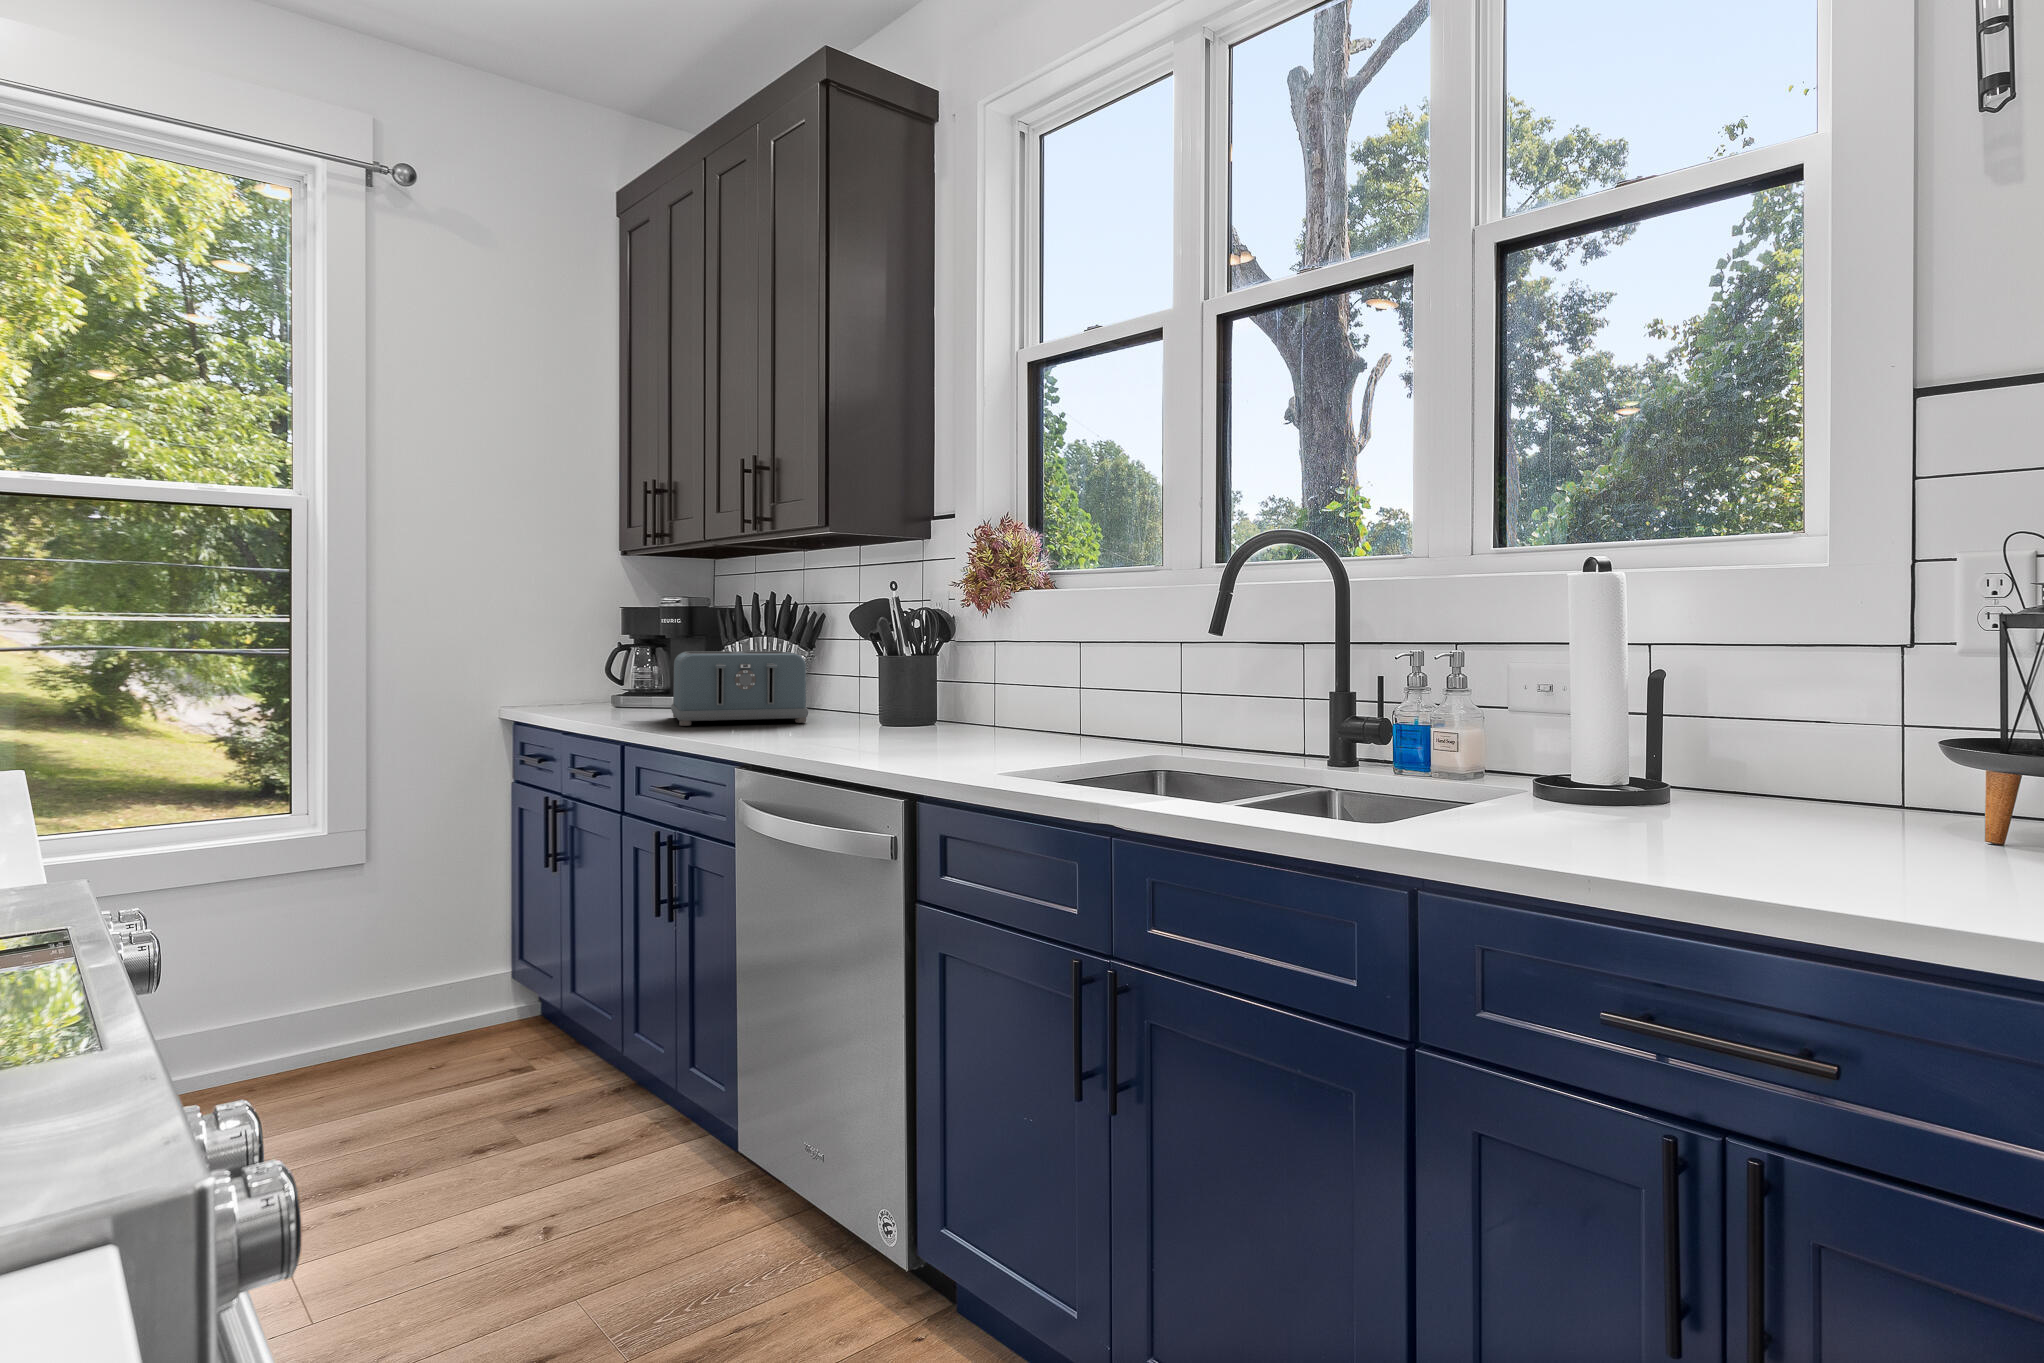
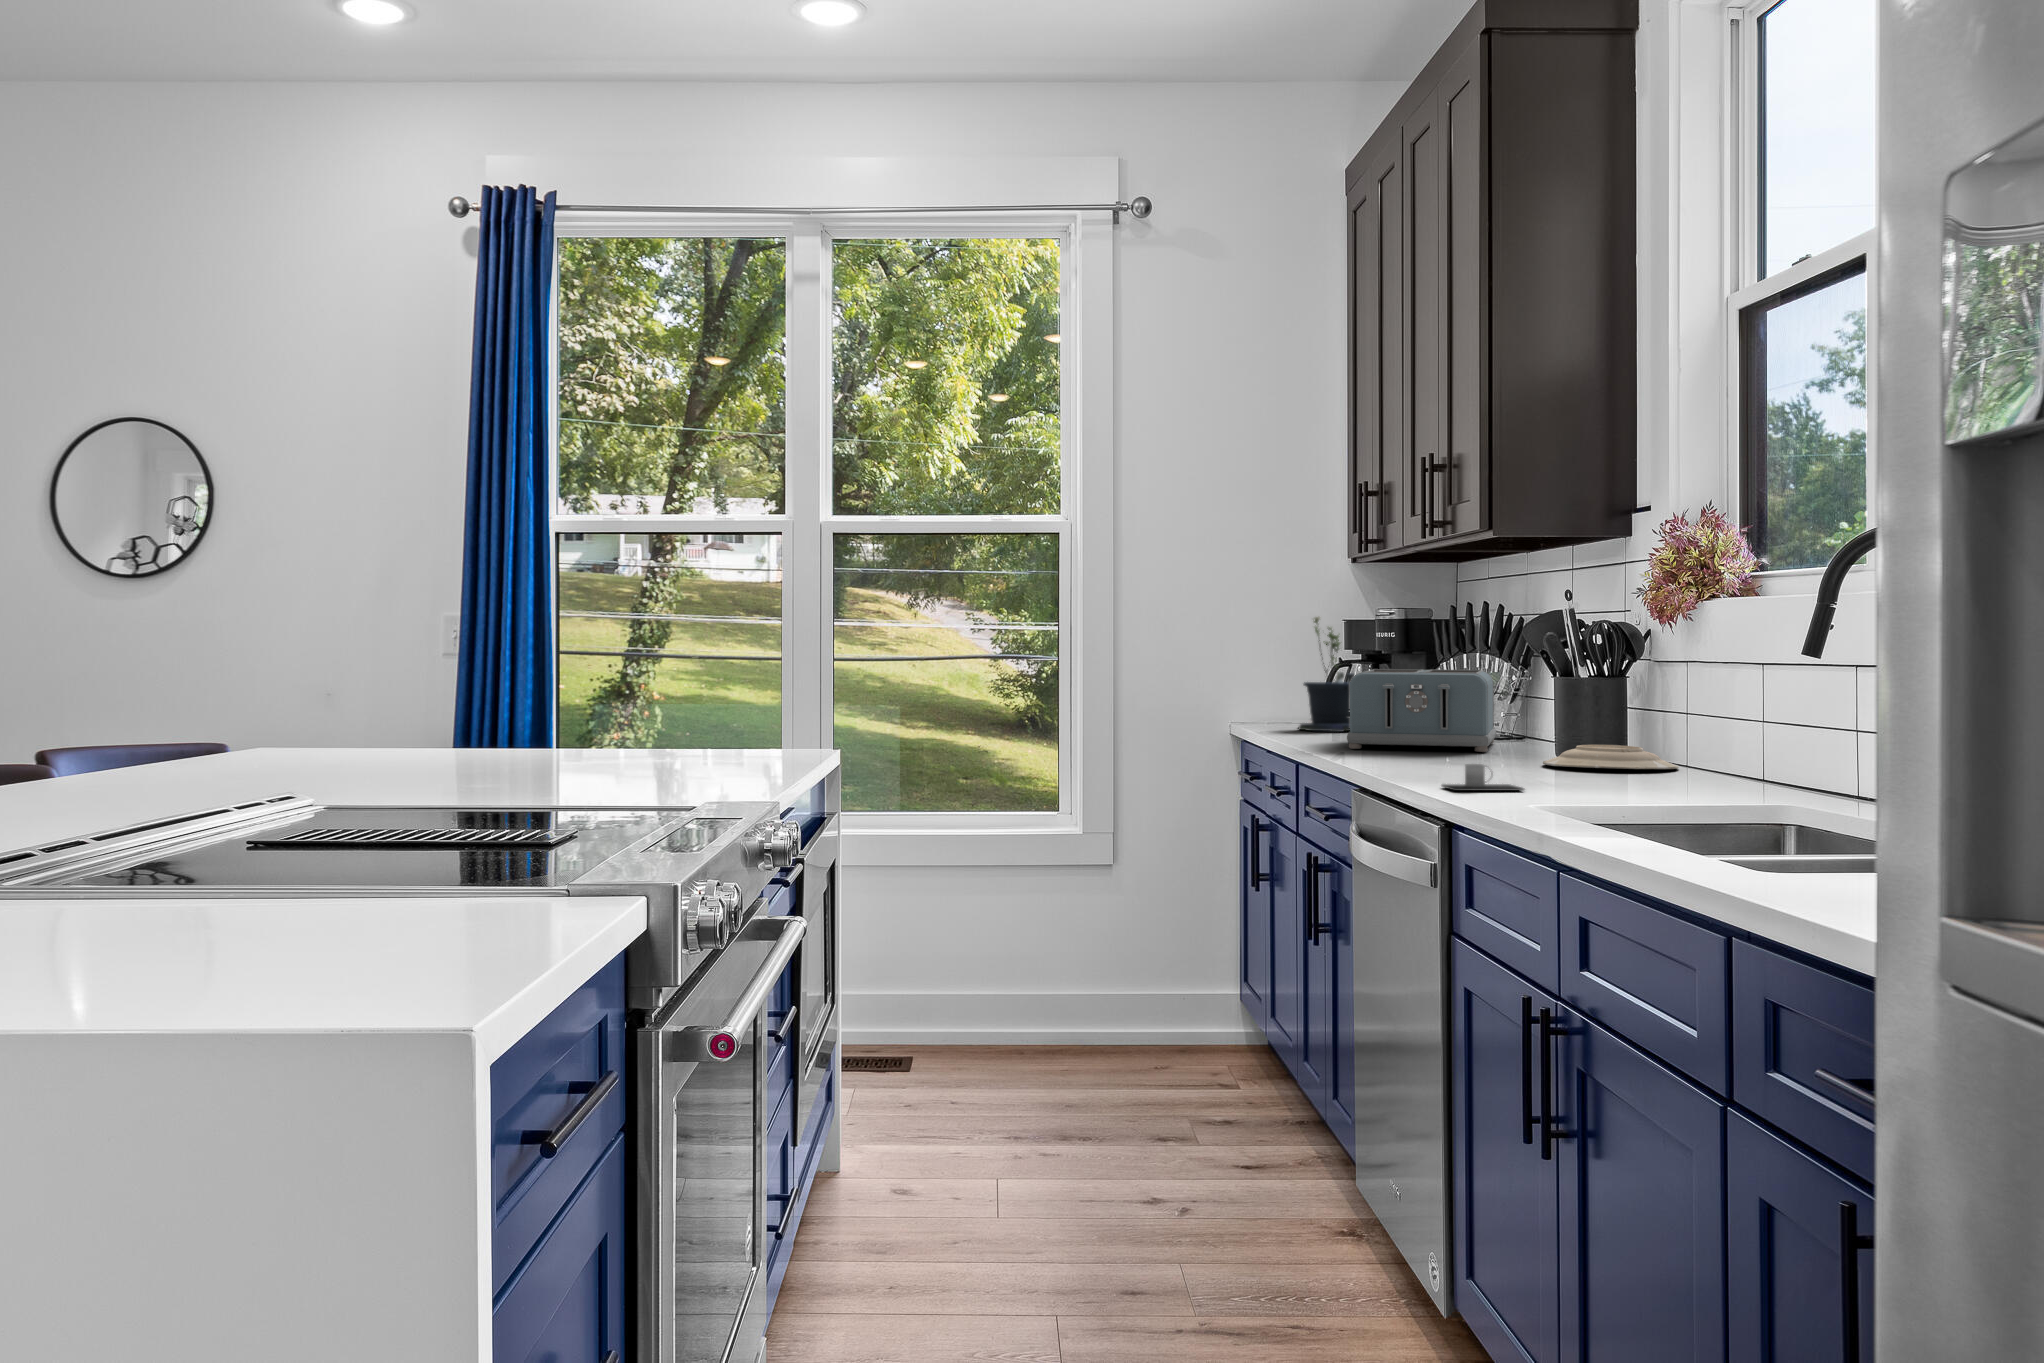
potted plant: none [582,604,653,711] -> present [1299,617,1354,732]
plate: none [880,712,988,732] -> present [1543,745,1679,769]
mug: none [856,734,933,761] -> present [1442,764,1524,791]

